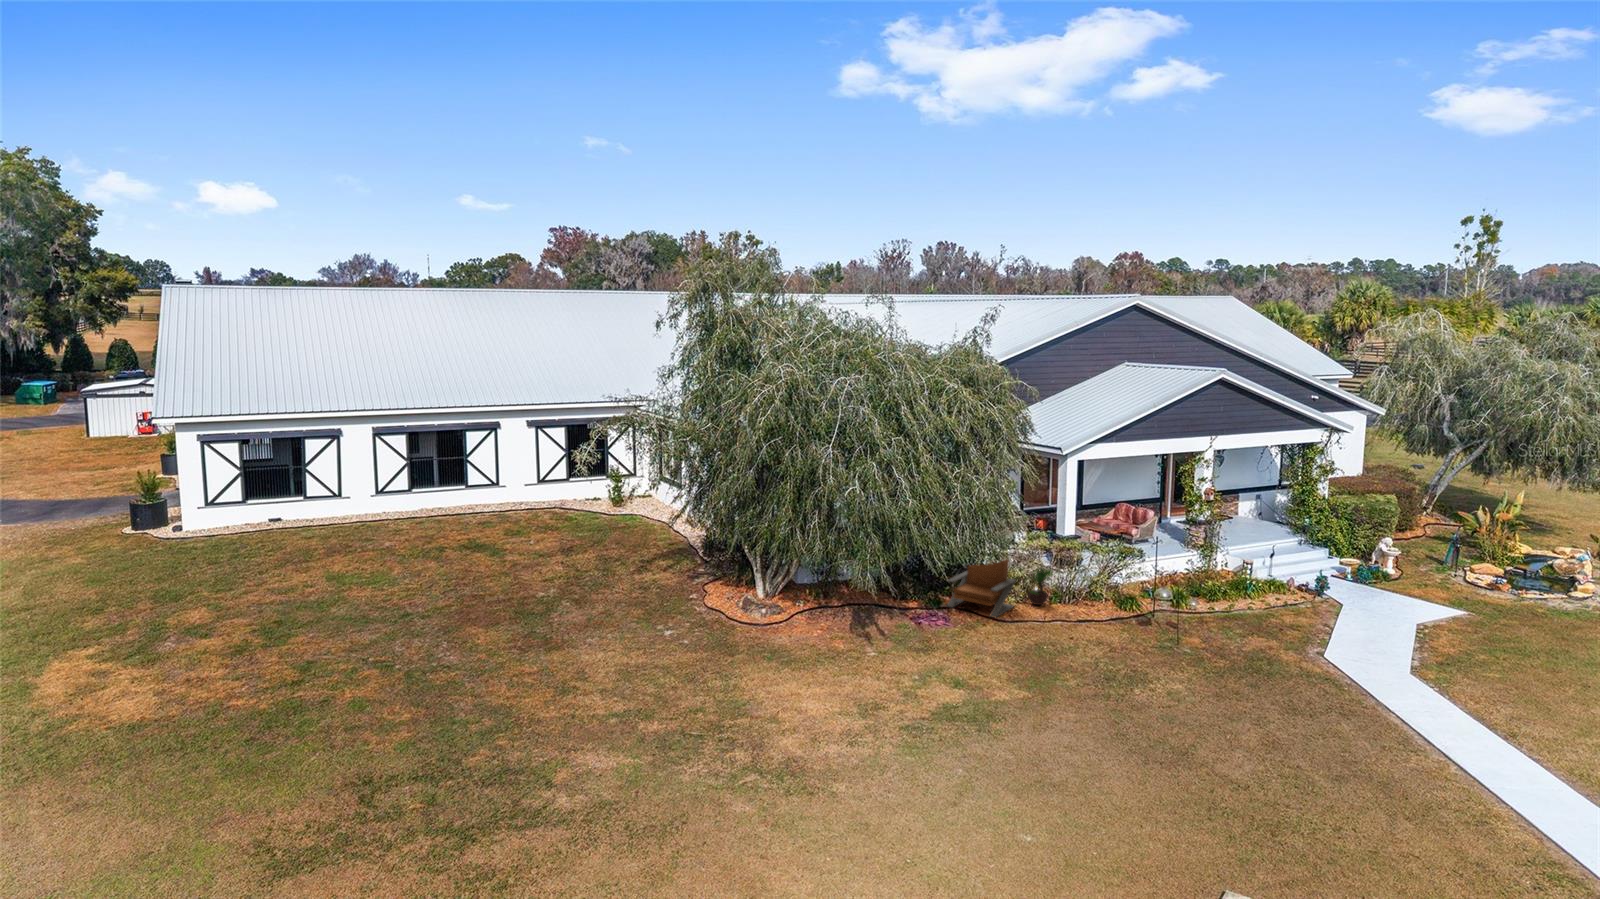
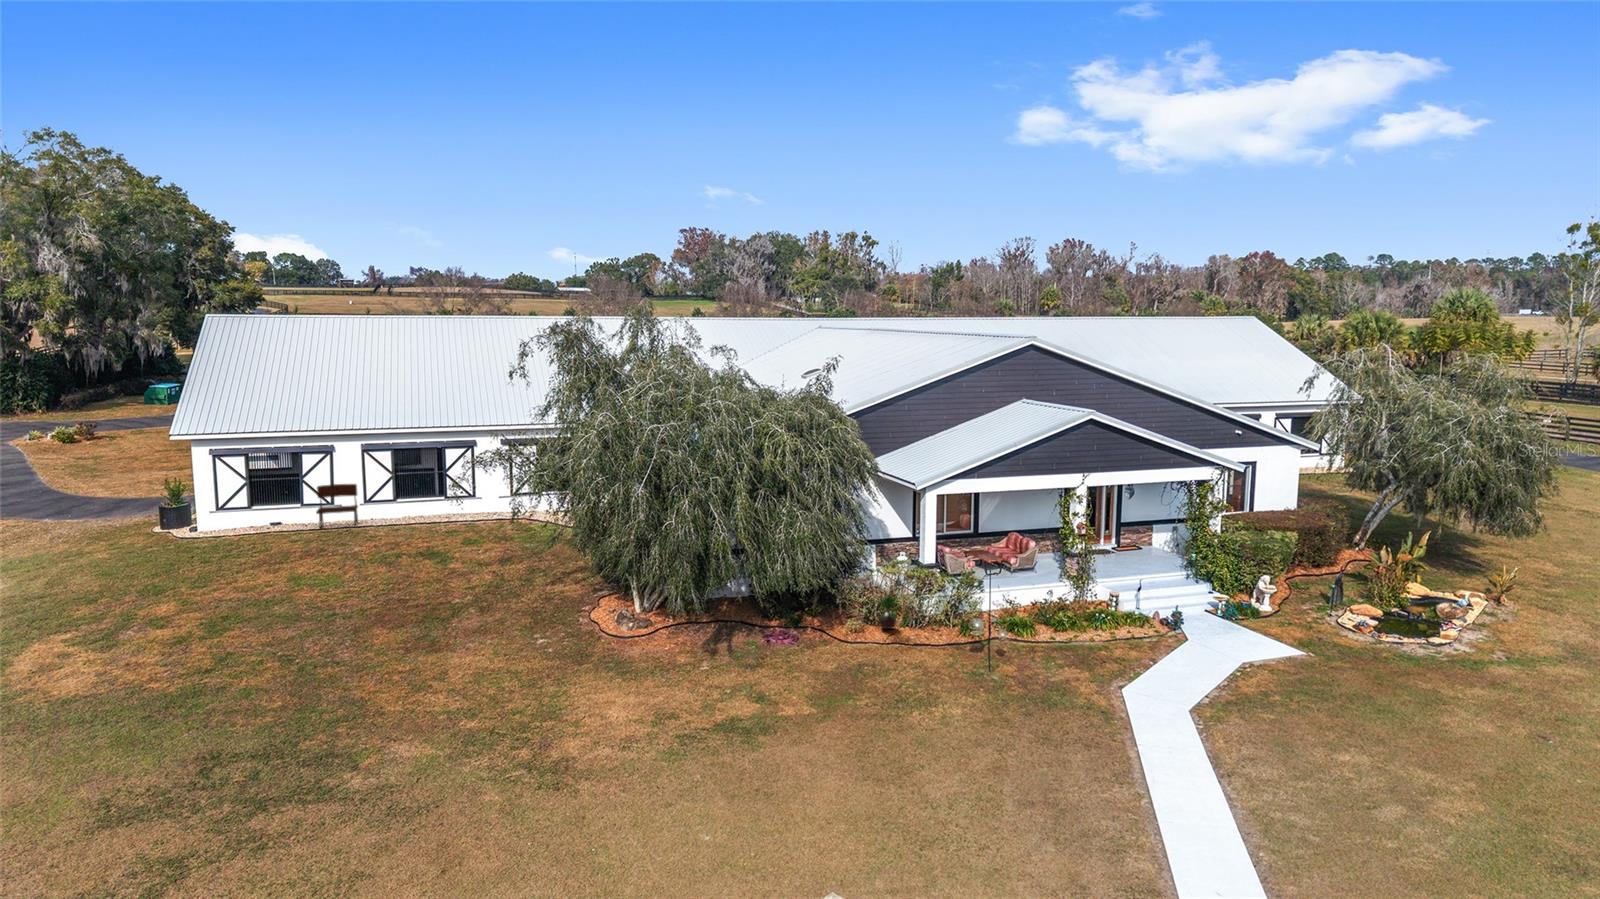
bench: none [324,473,371,524] -> present [316,484,358,528]
lounge chair: present [947,559,1016,618] -> none [801,578,865,640]

